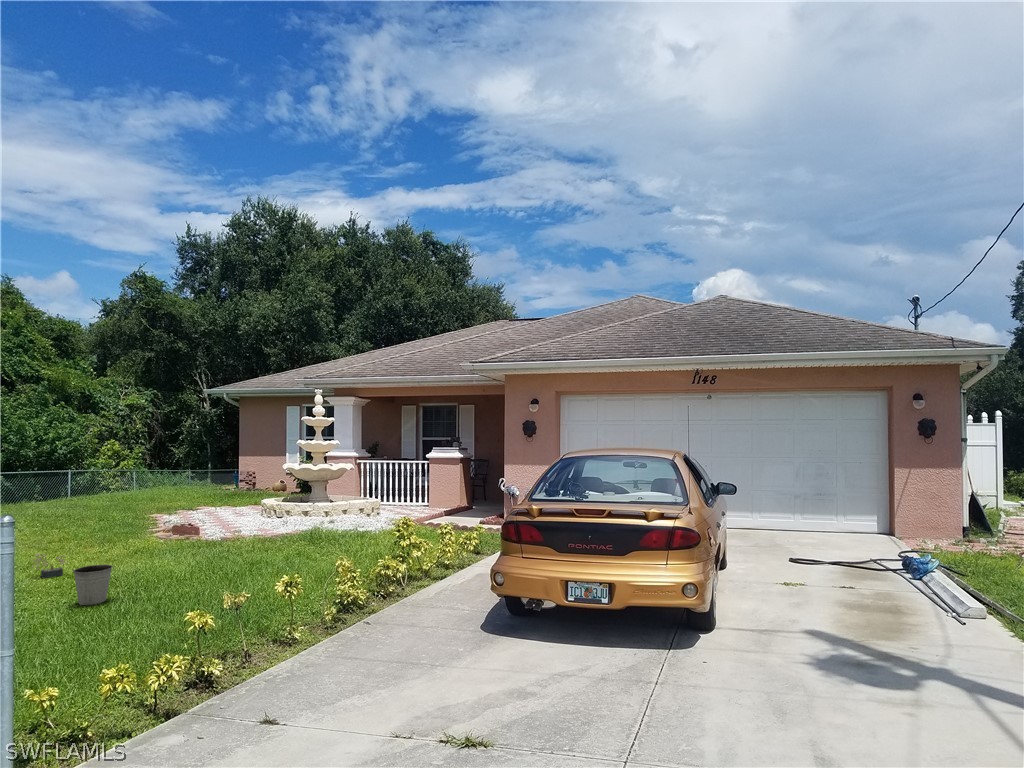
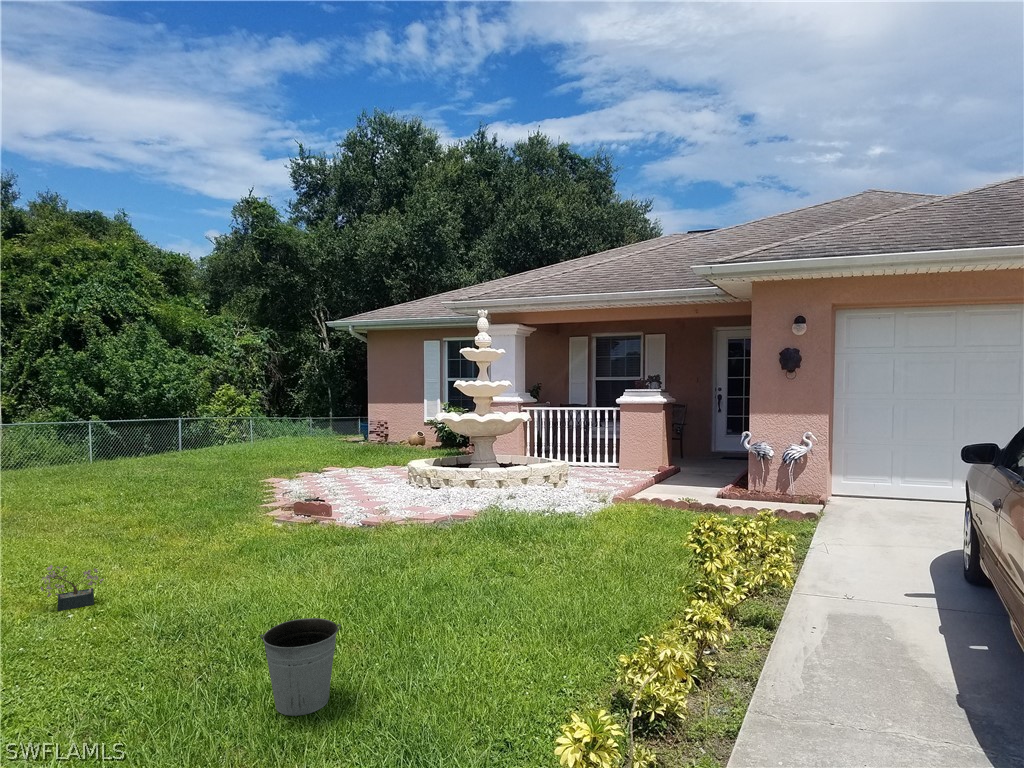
bucket: present [73,565,114,605] -> present [260,618,341,716]

